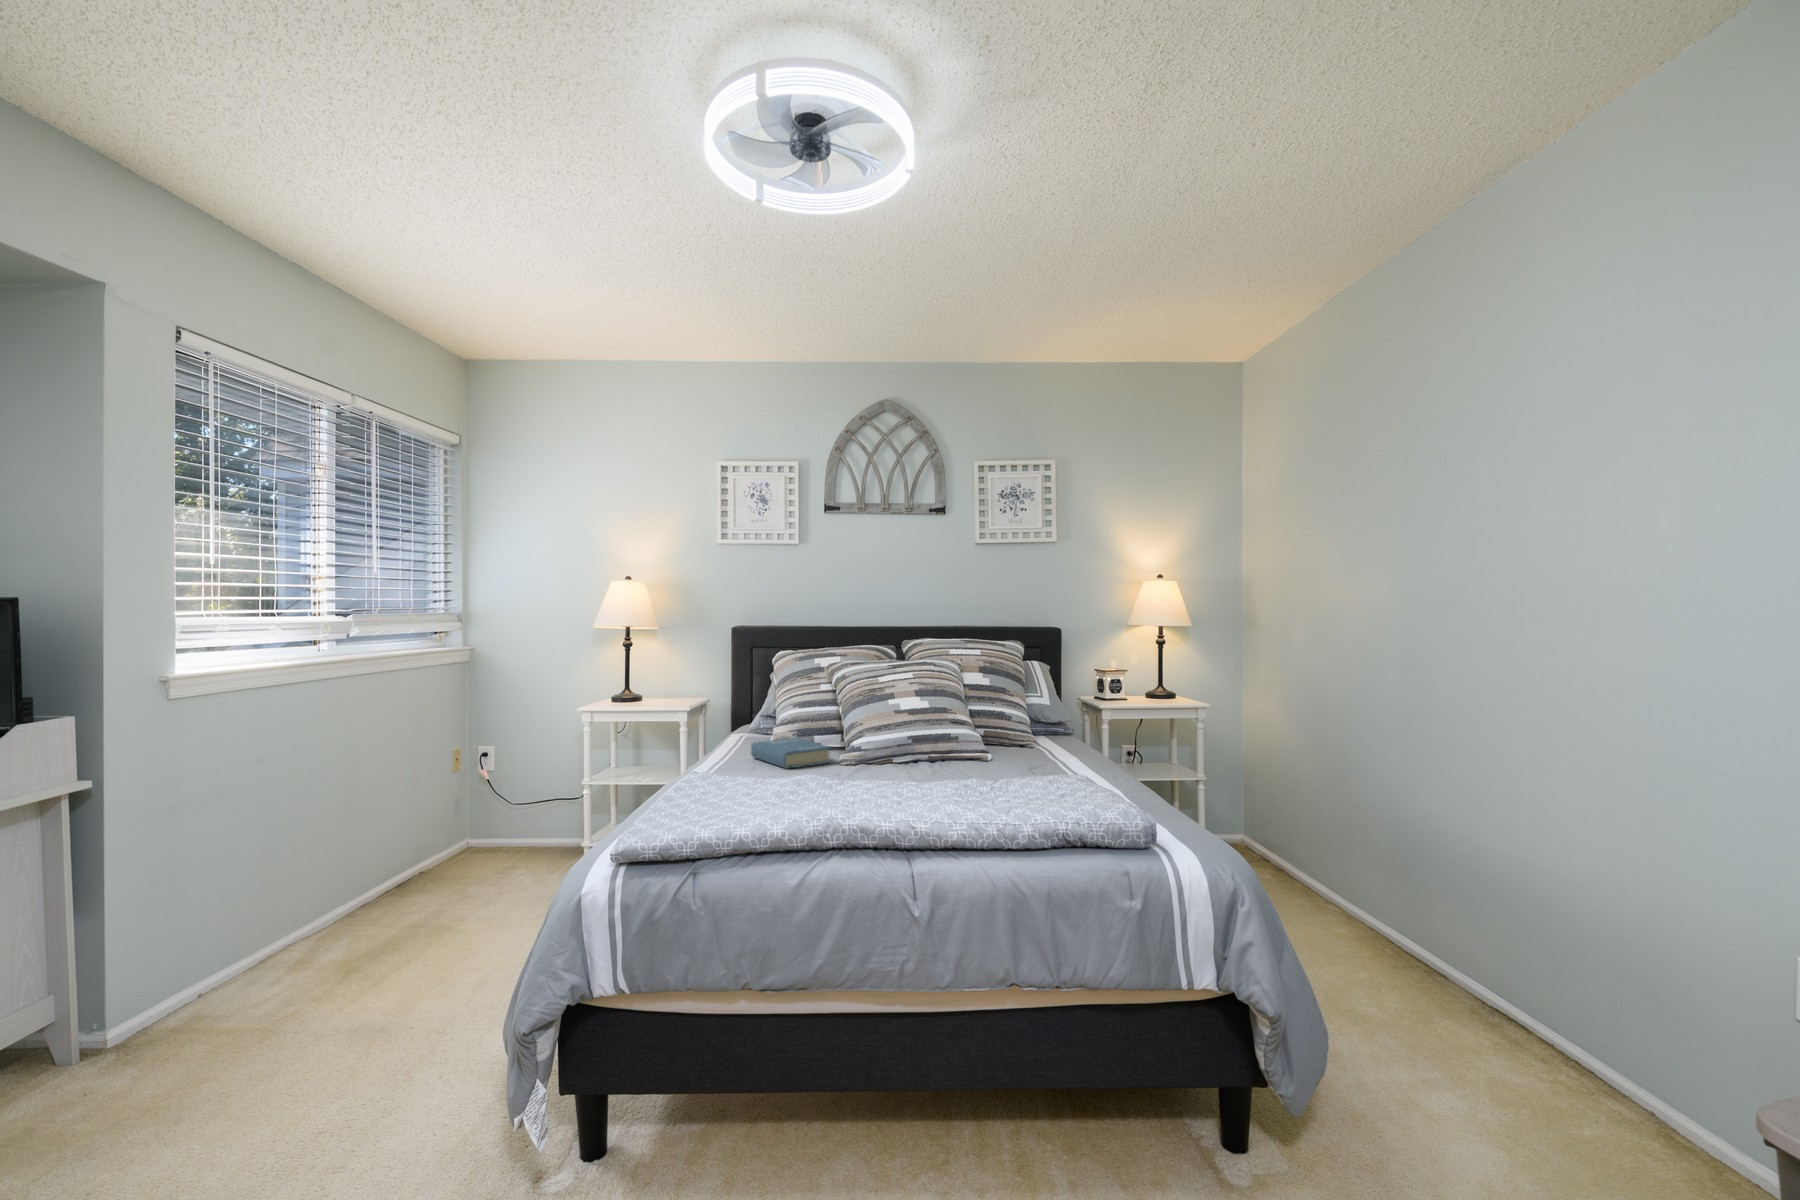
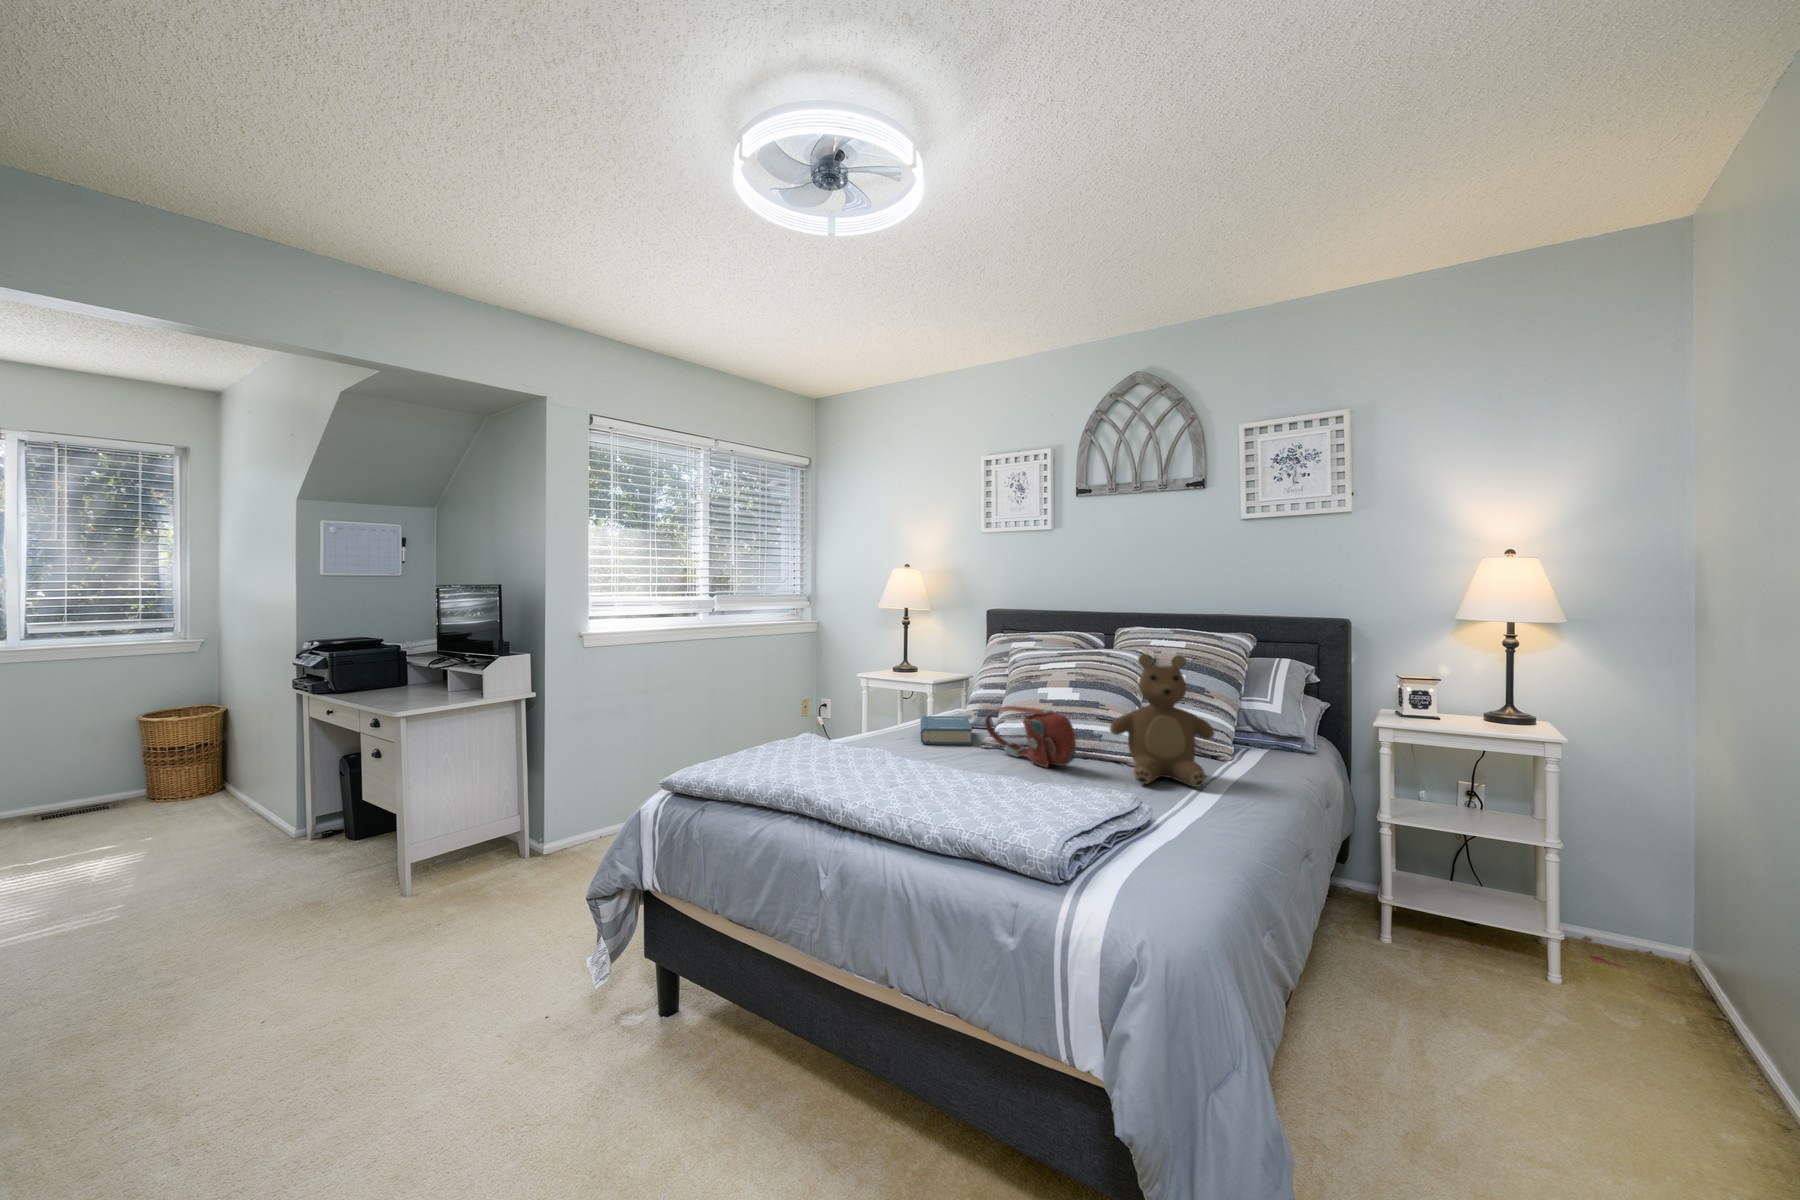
teddy bear: none [981,659,1068,770] -> present [1110,654,1215,787]
handbag: none [854,716,957,771] -> present [985,706,1076,767]

